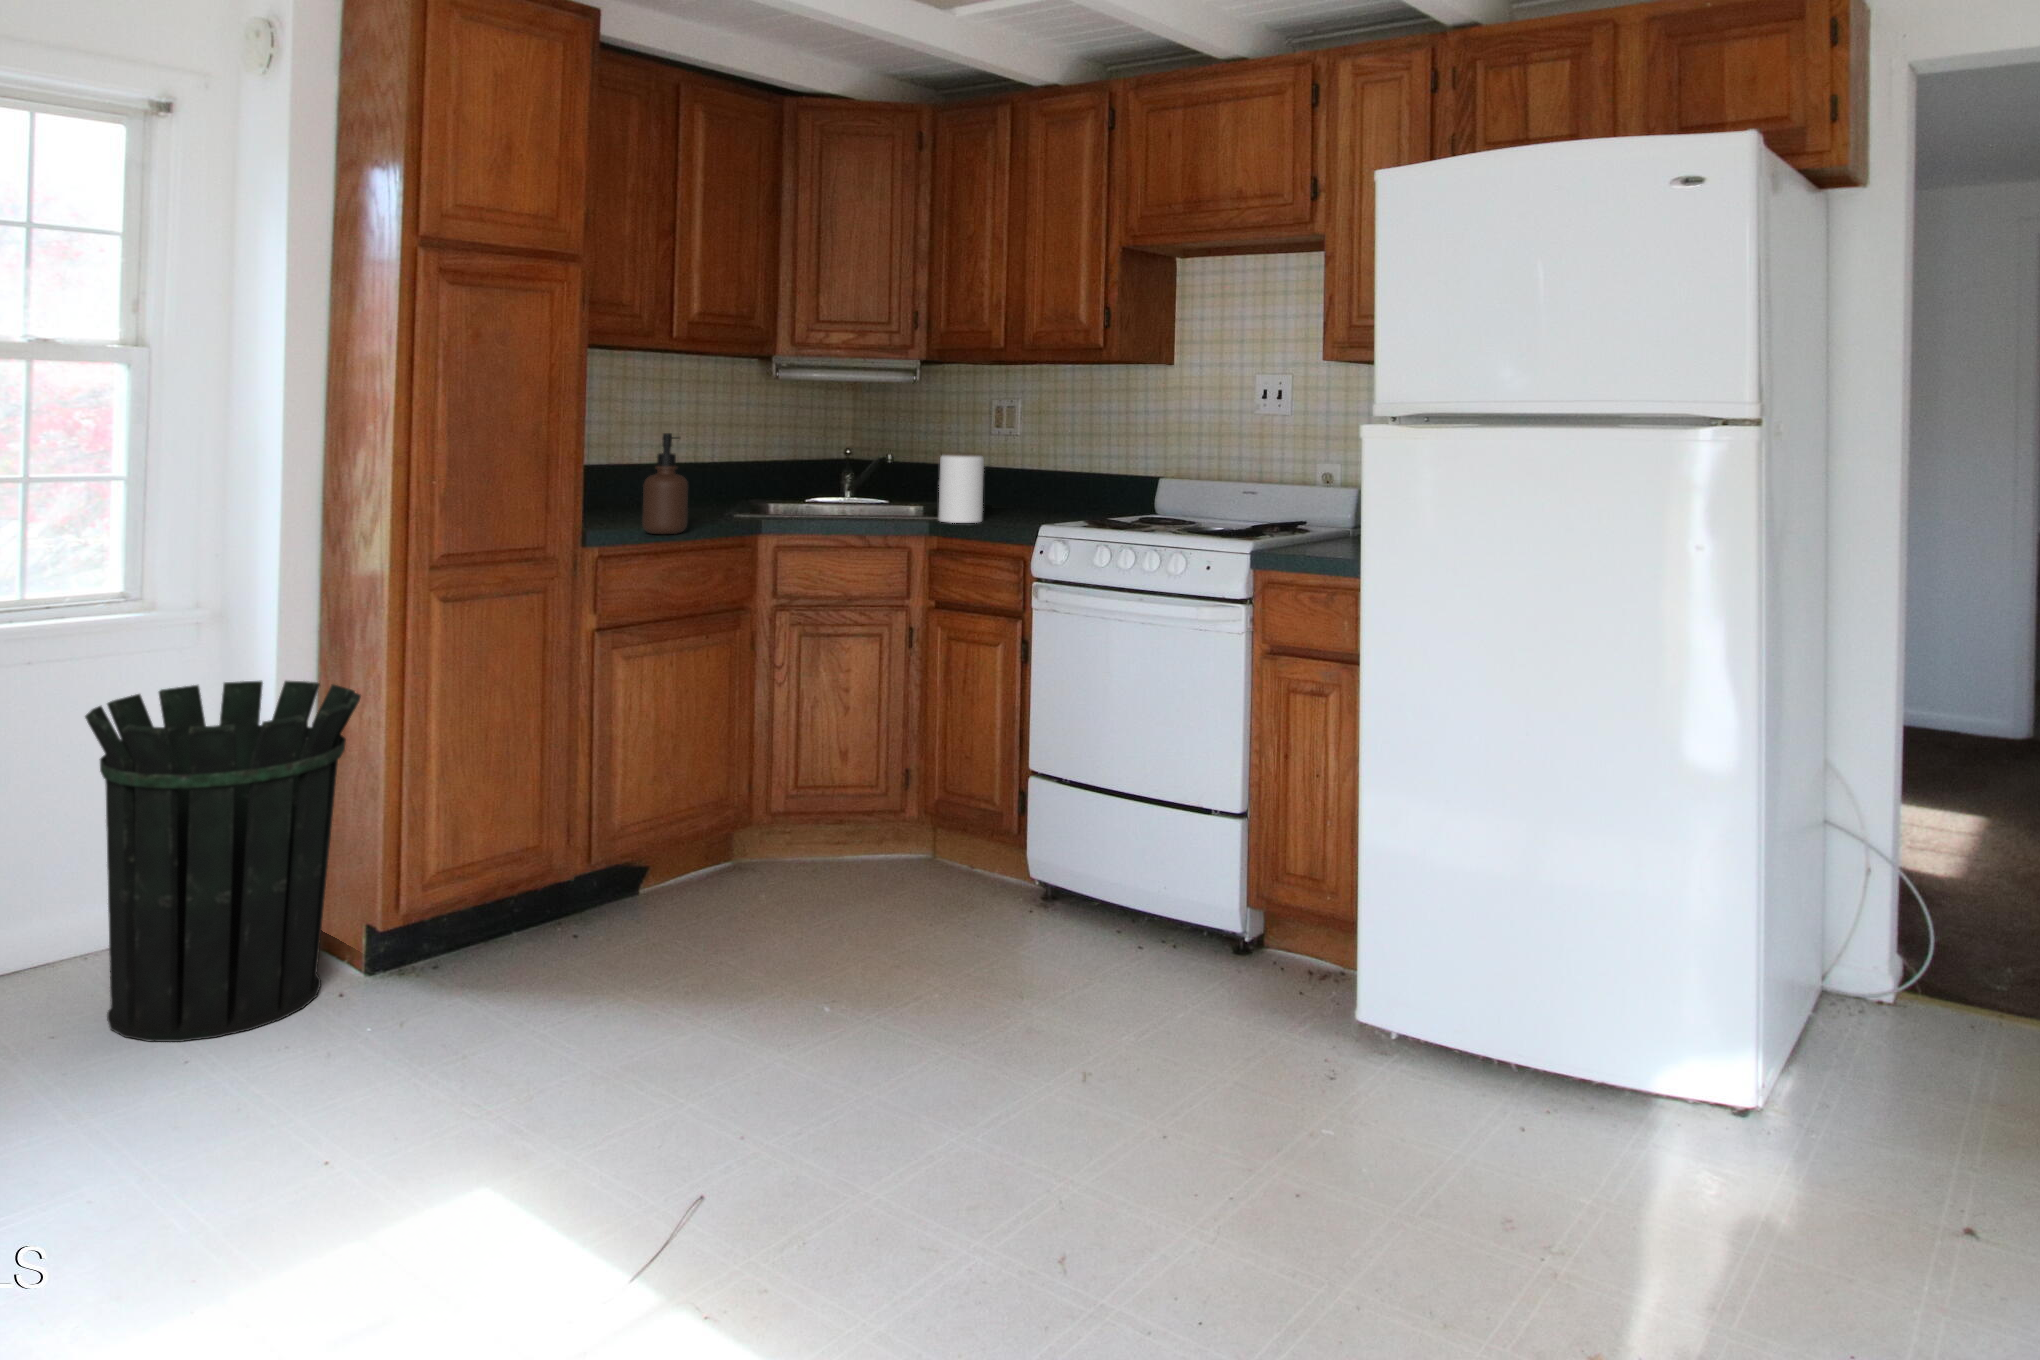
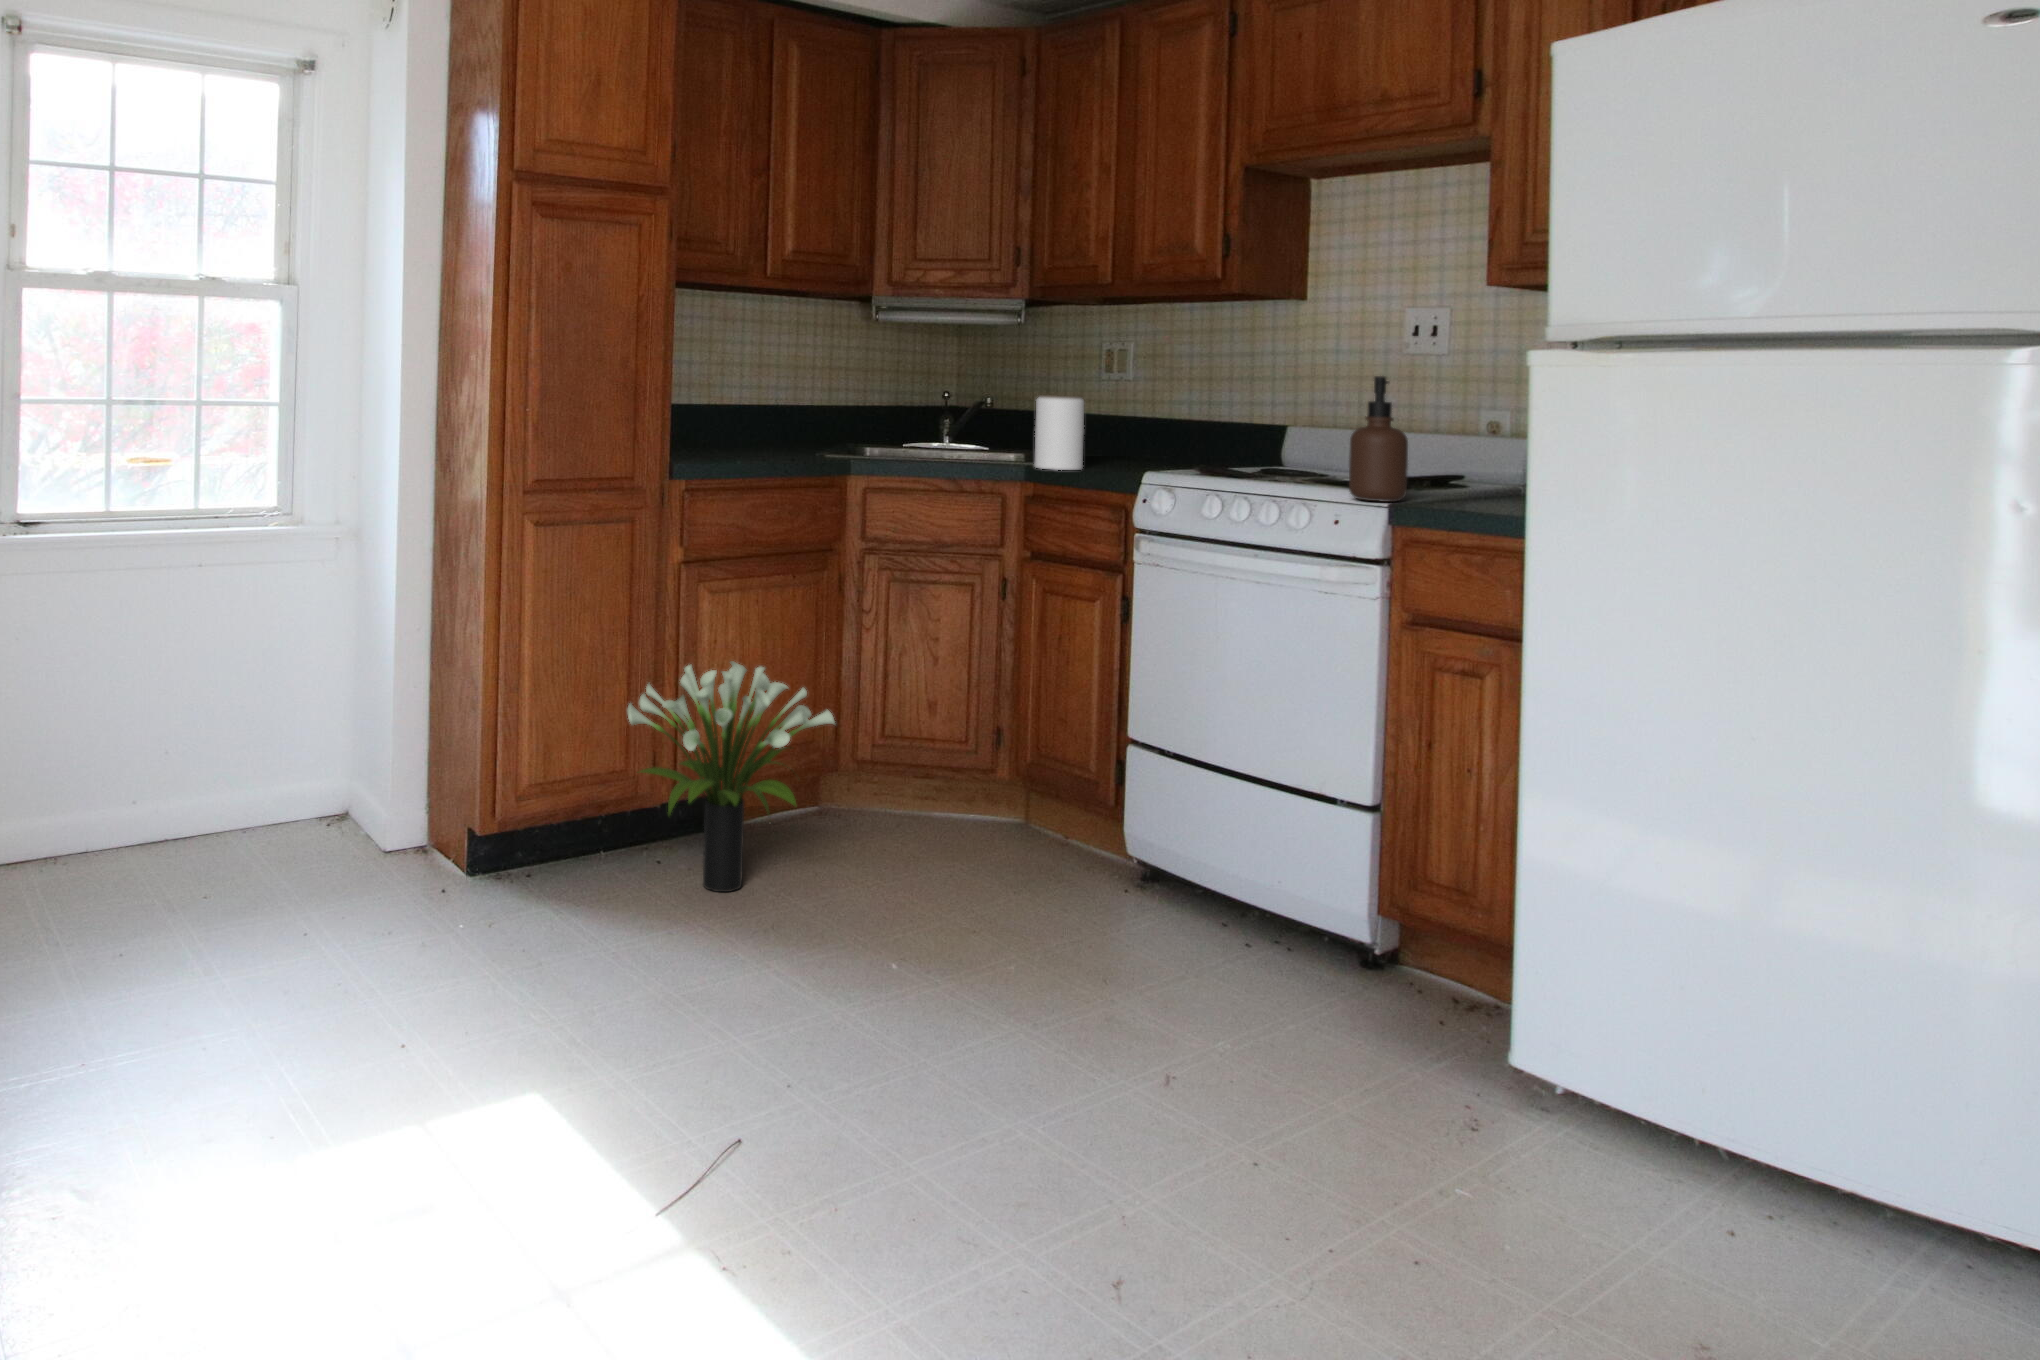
soap dispenser: present [642,433,688,534] -> present [1349,376,1408,502]
waste bin: present [85,681,361,1042] -> none [233,592,464,916]
potted plant: none [545,726,760,958] -> present [627,661,835,892]

